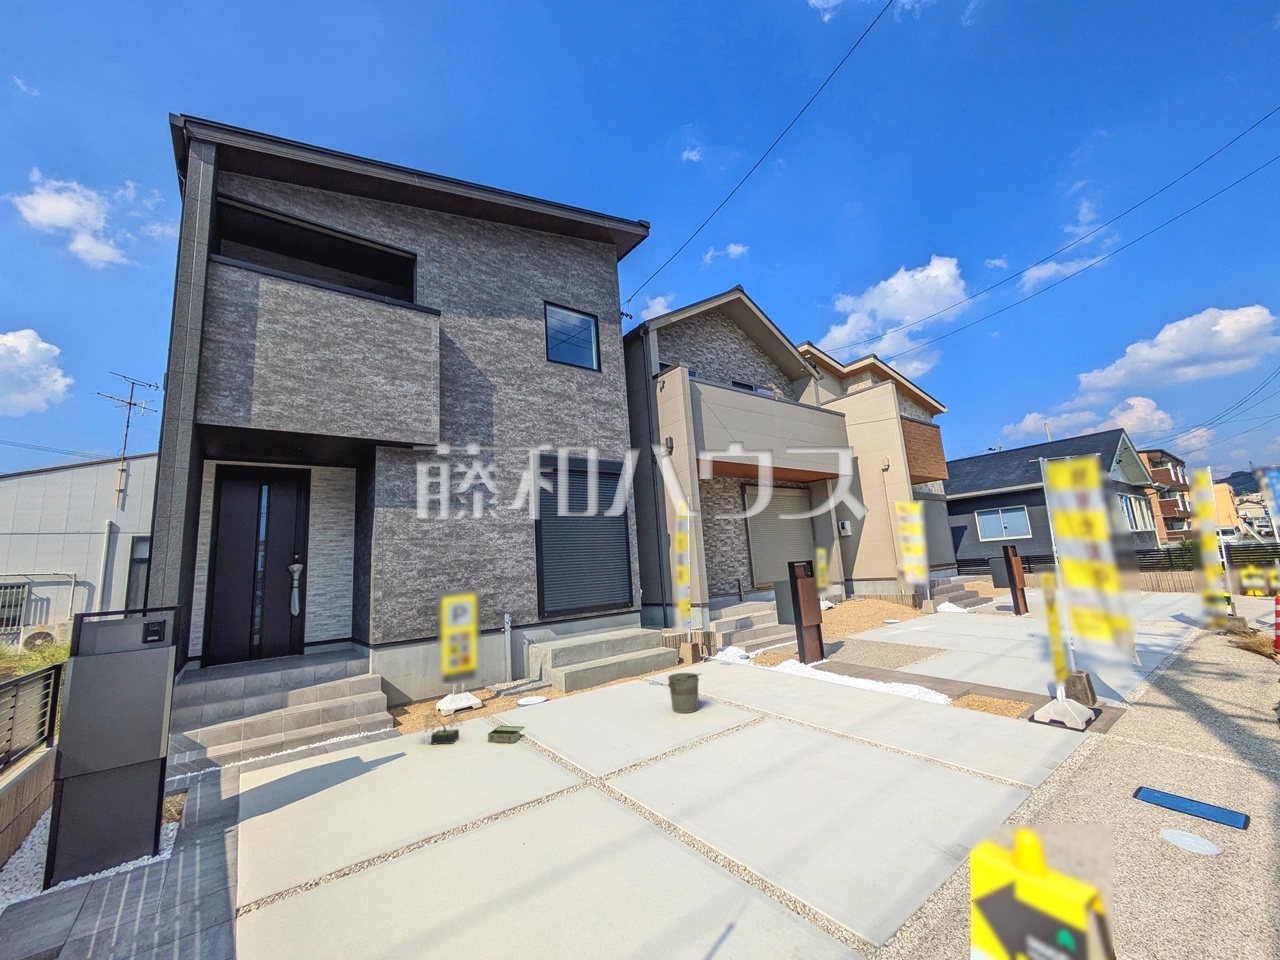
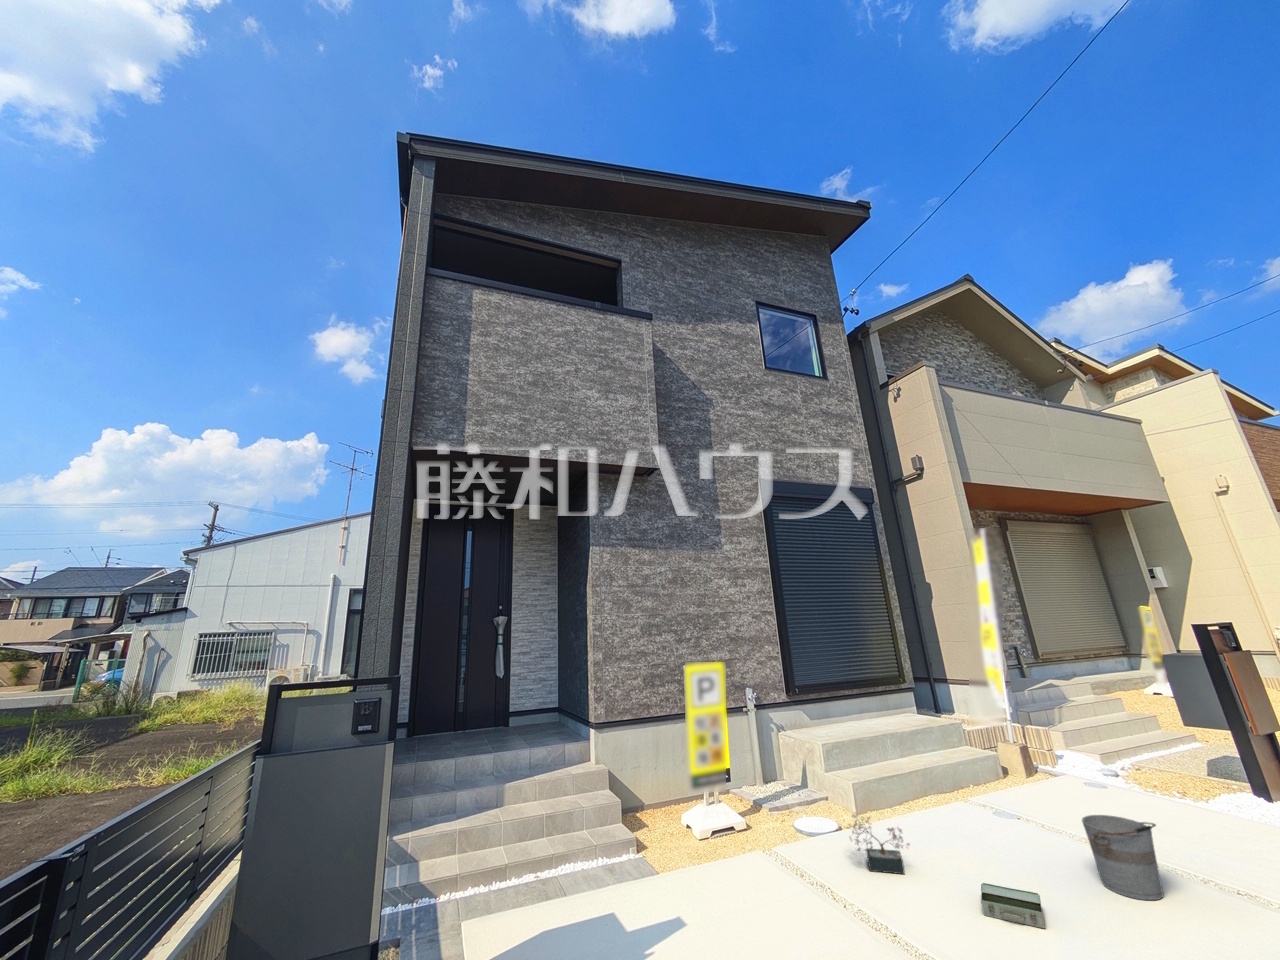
decorative plant: present [425,708,462,744] -> present [850,813,909,874]
toolbox: present [488,726,525,743] -> present [981,883,1045,928]

